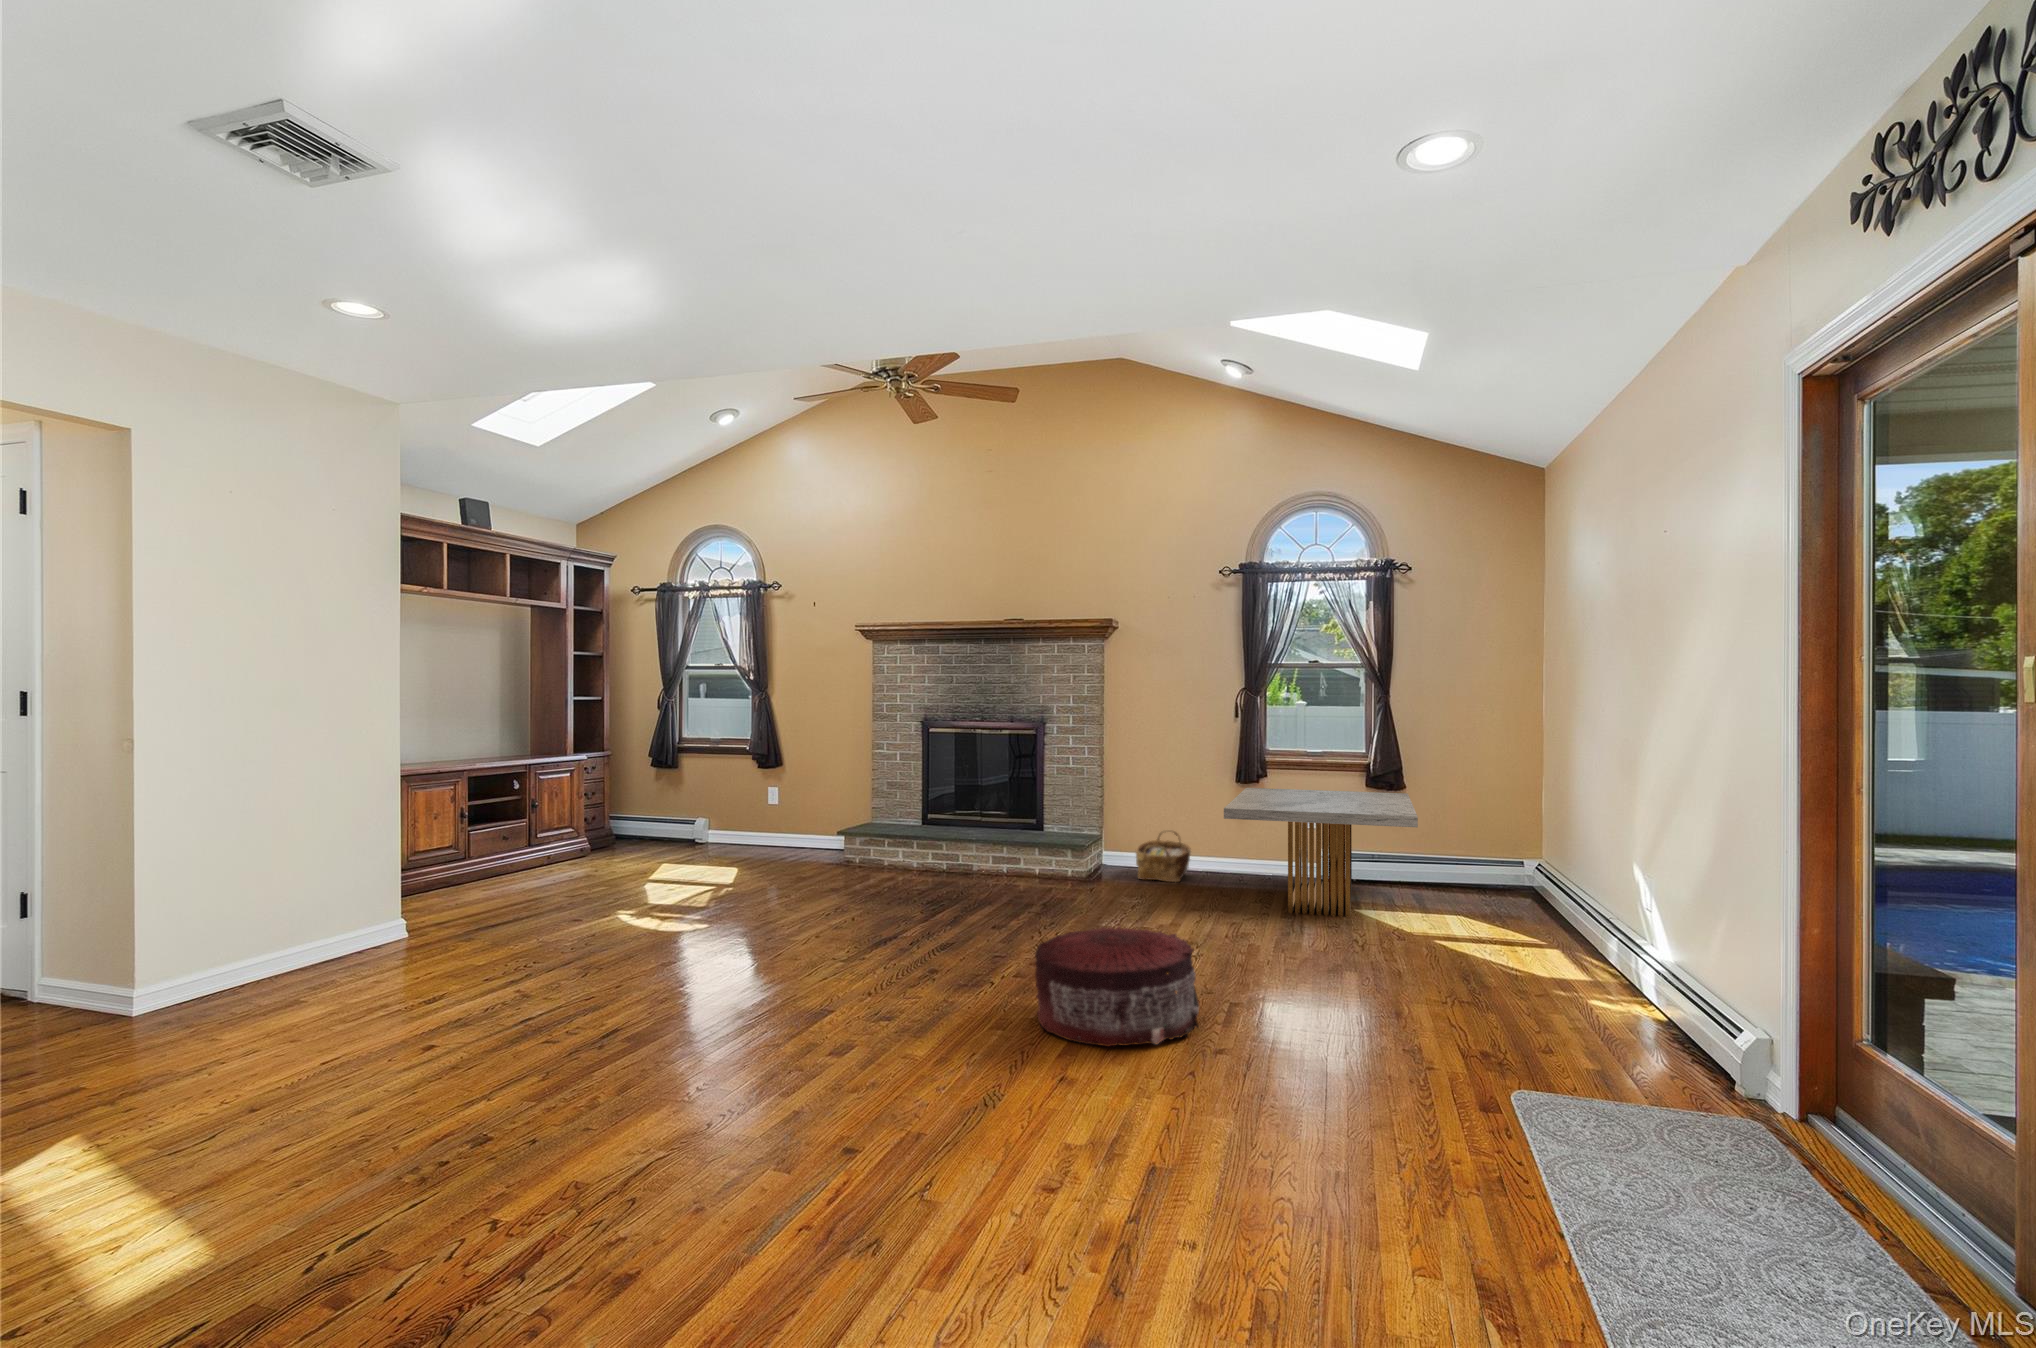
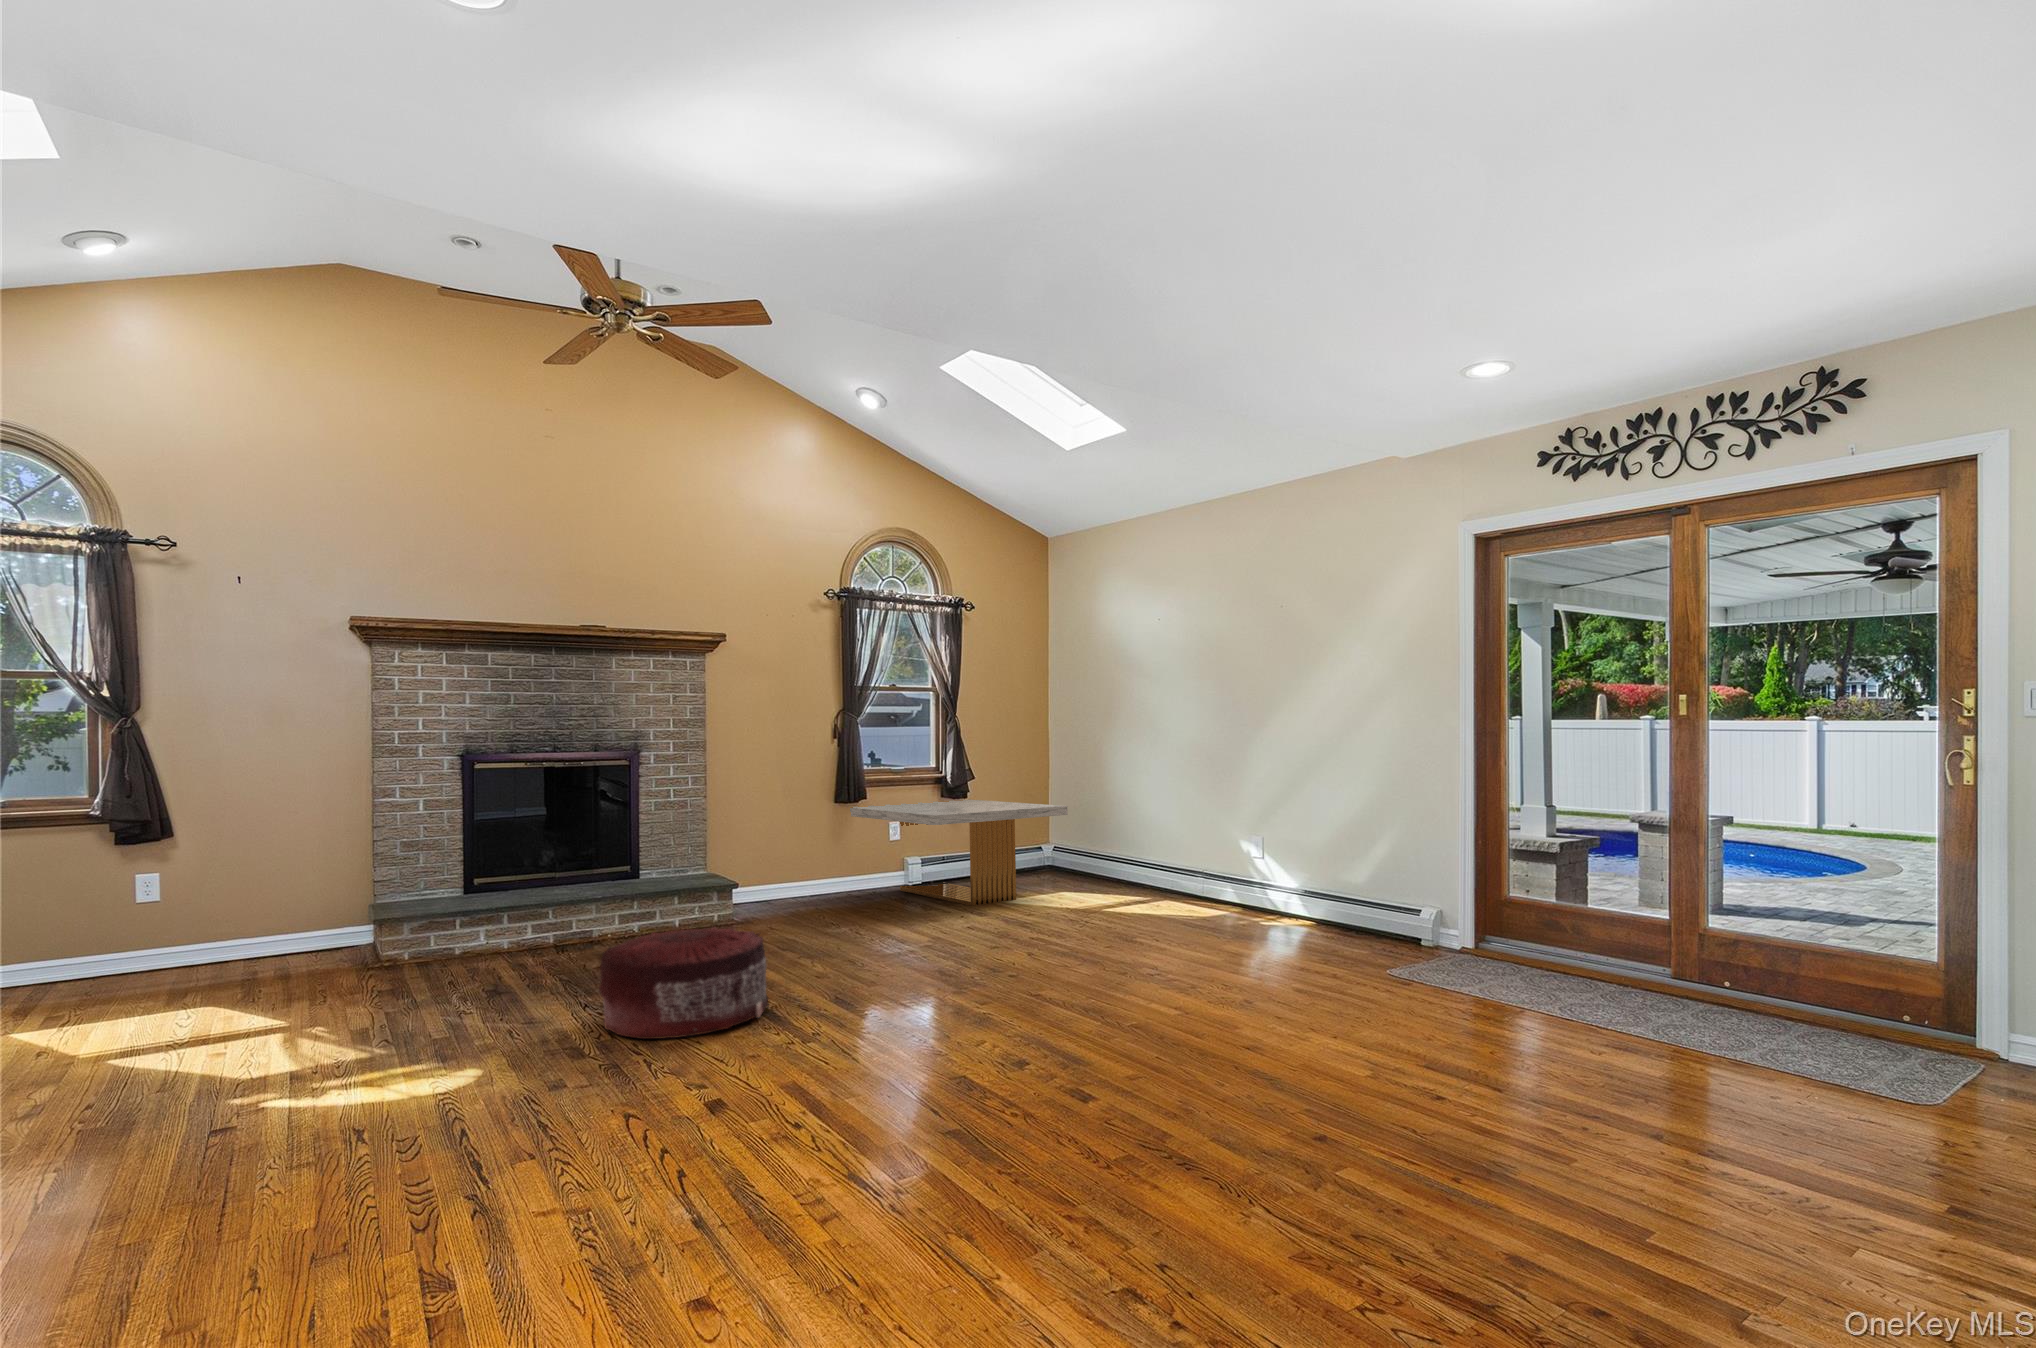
woven basket: present [1136,830,1191,882] -> none [758,858,819,912]
pouf: present [1035,927,1200,1047] -> present [599,927,769,1039]

